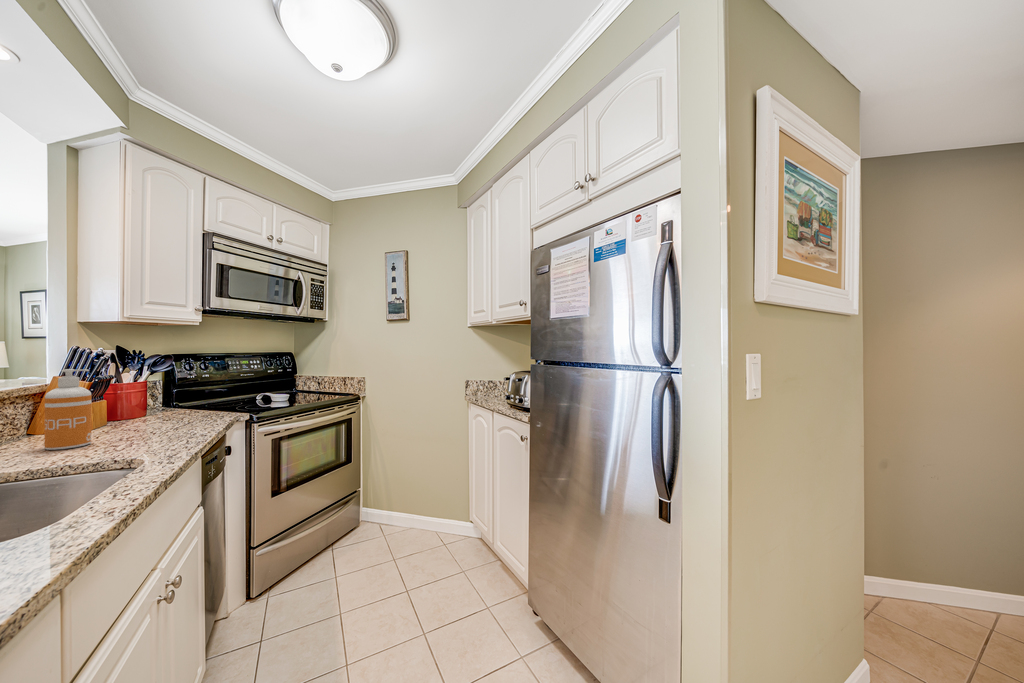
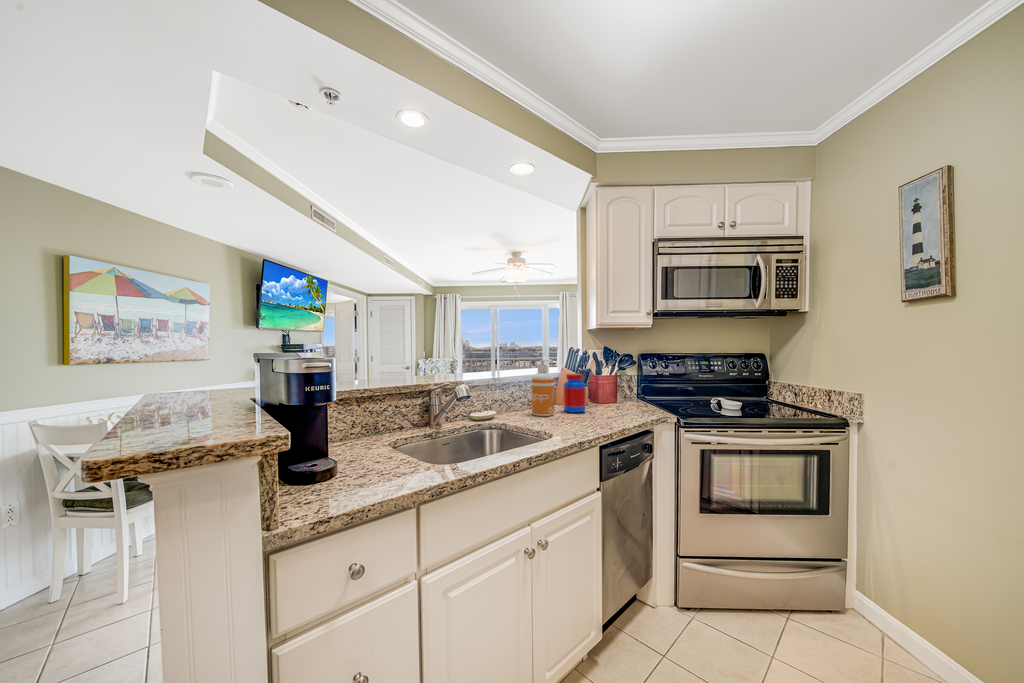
jar: none [94,384,135,436] -> present [563,374,586,413]

